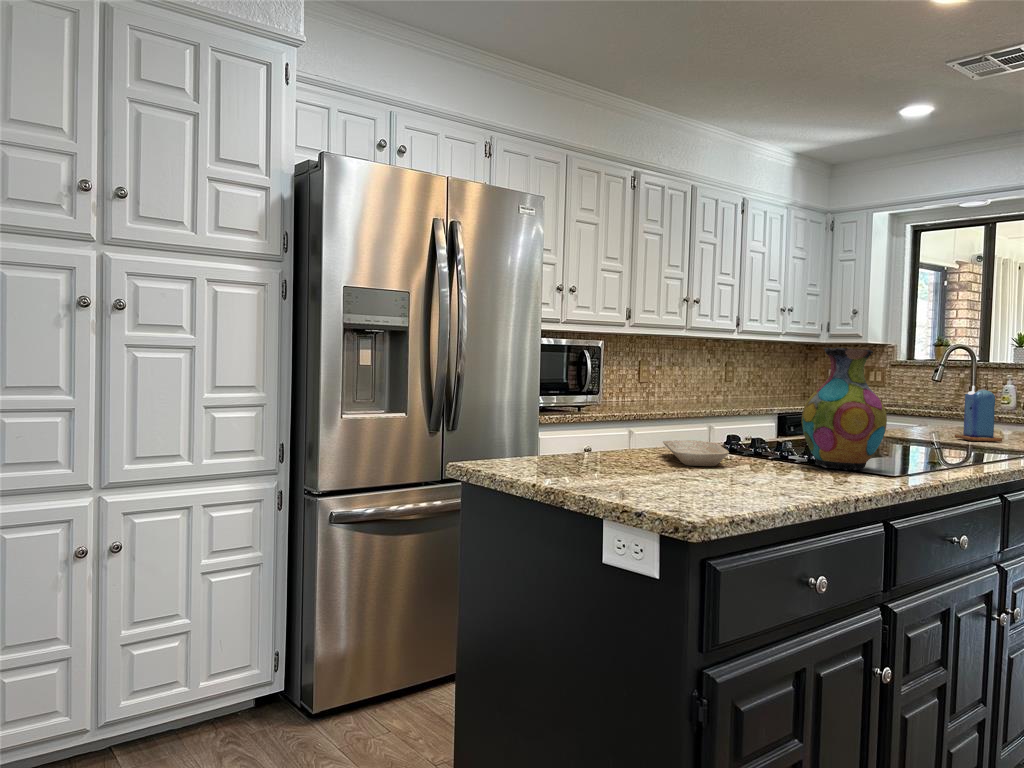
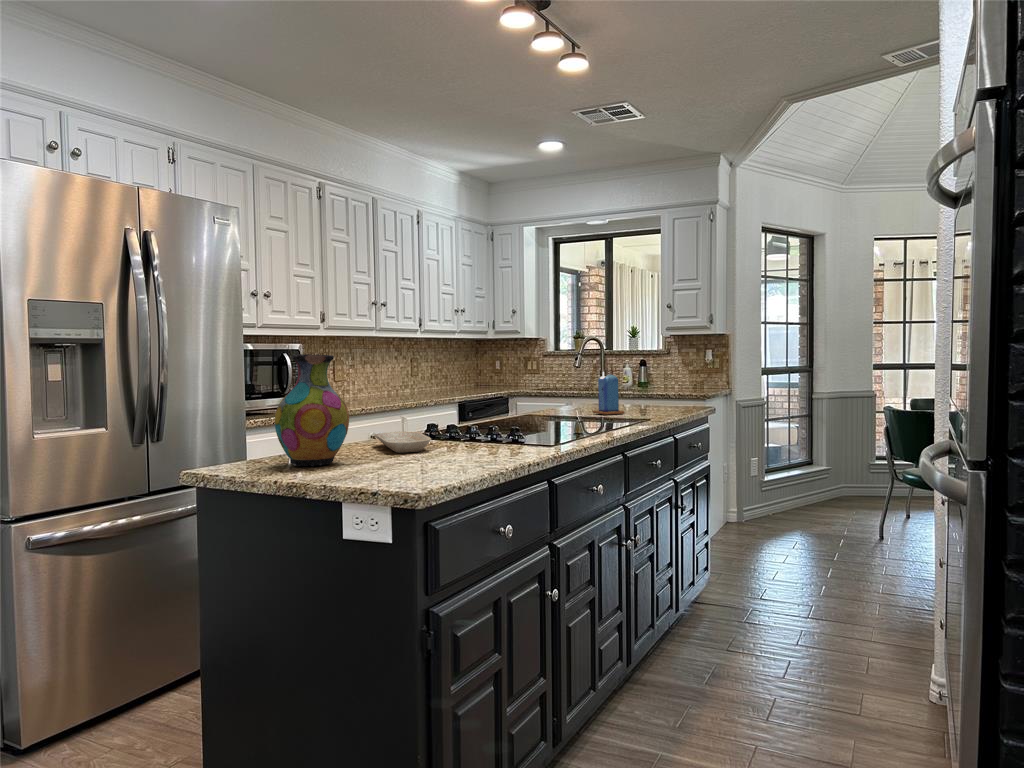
vase: present [802,348,887,470] -> present [275,354,349,466]

